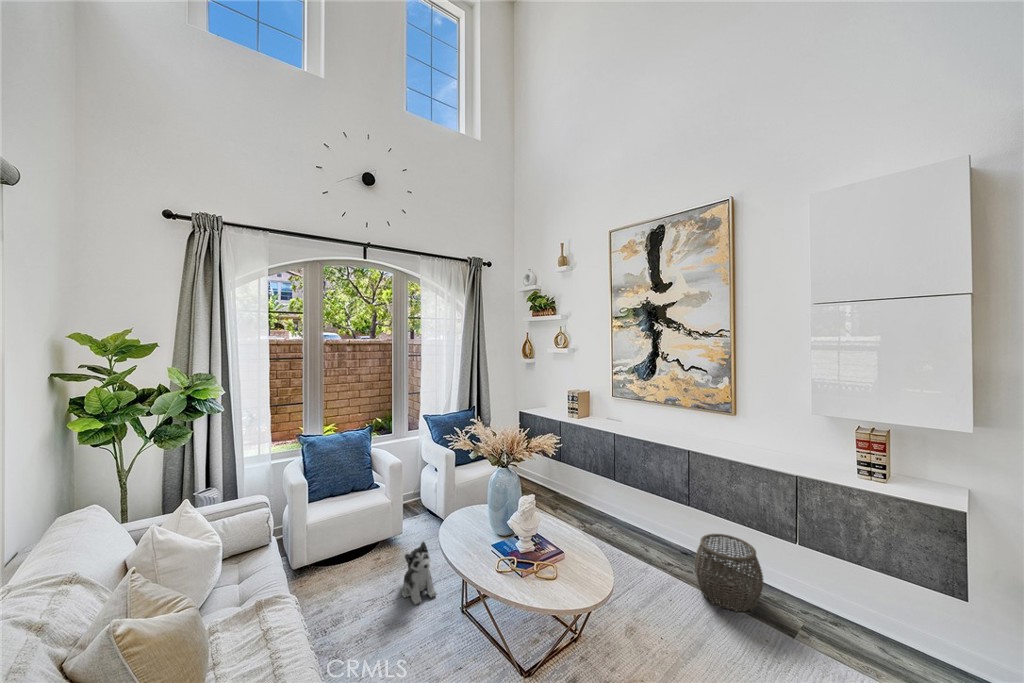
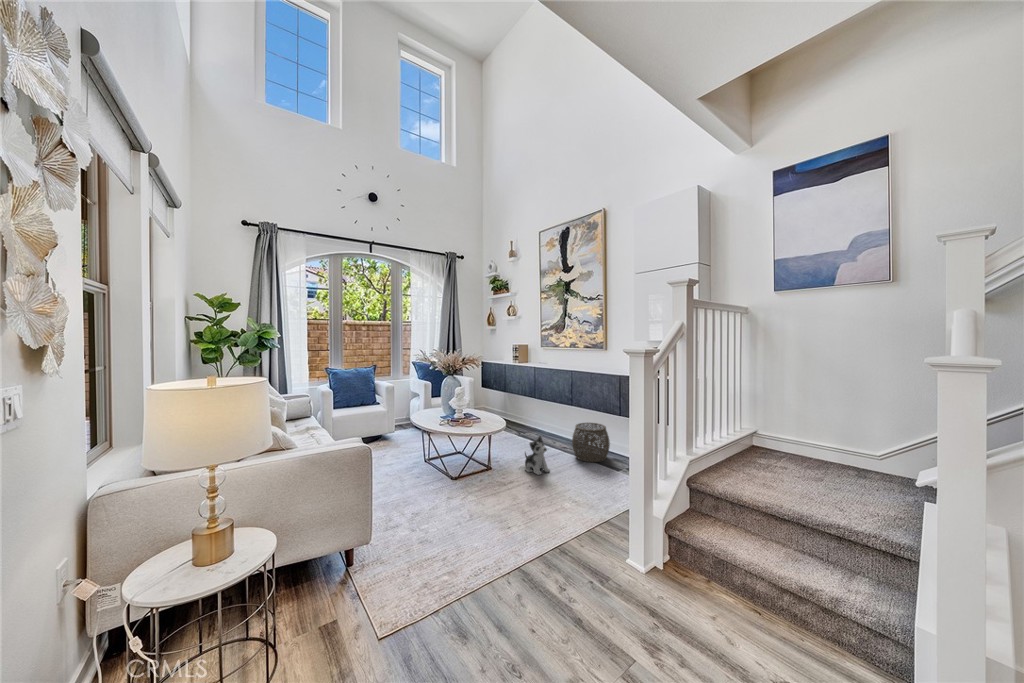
plush toy: present [402,542,437,604] -> present [525,436,550,475]

